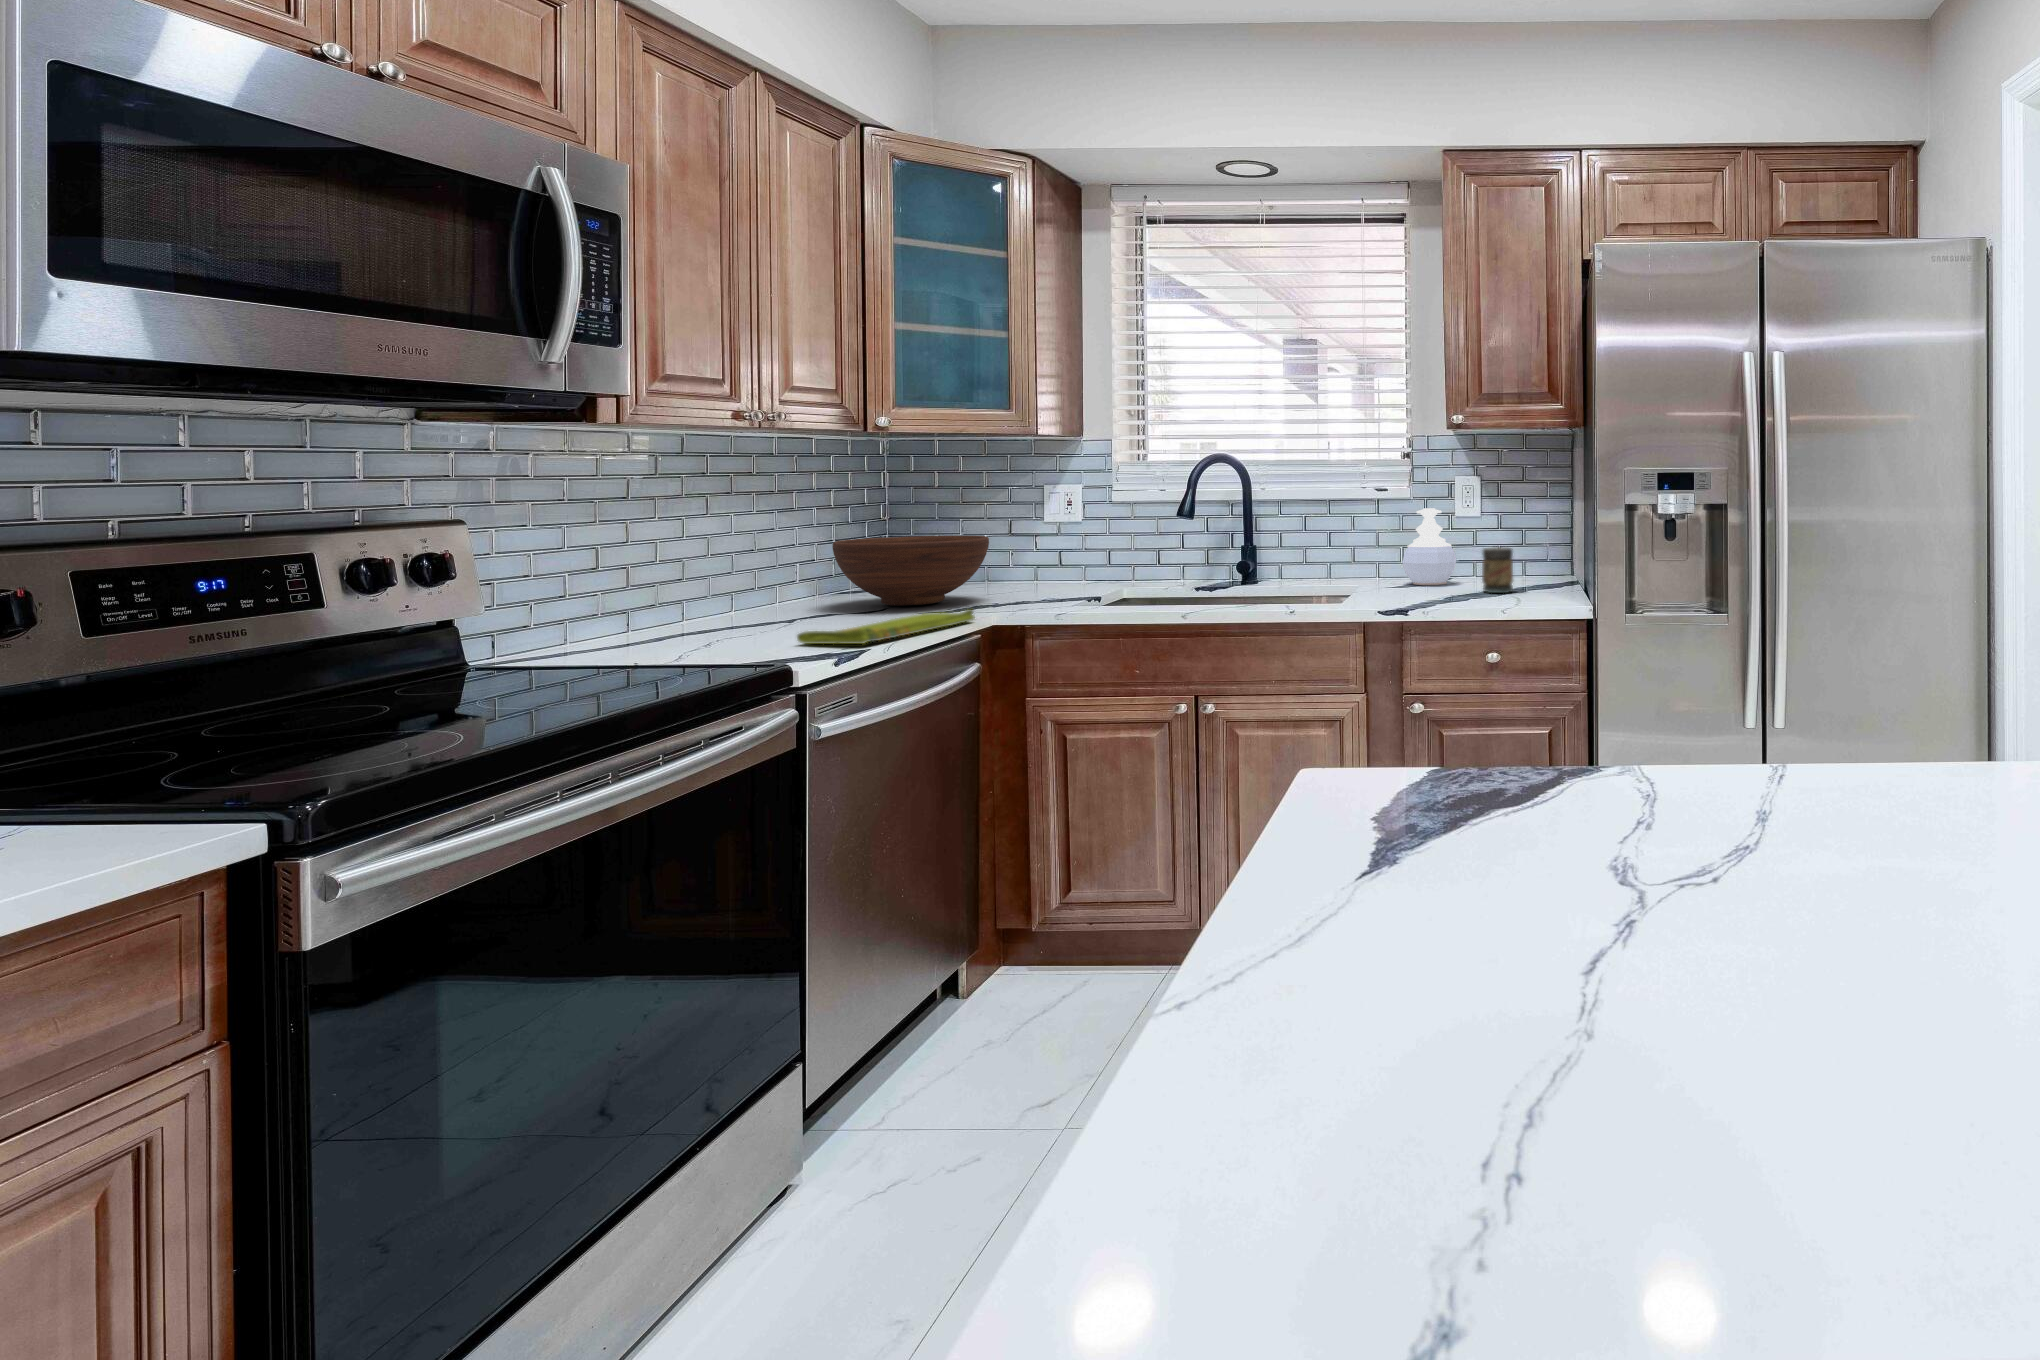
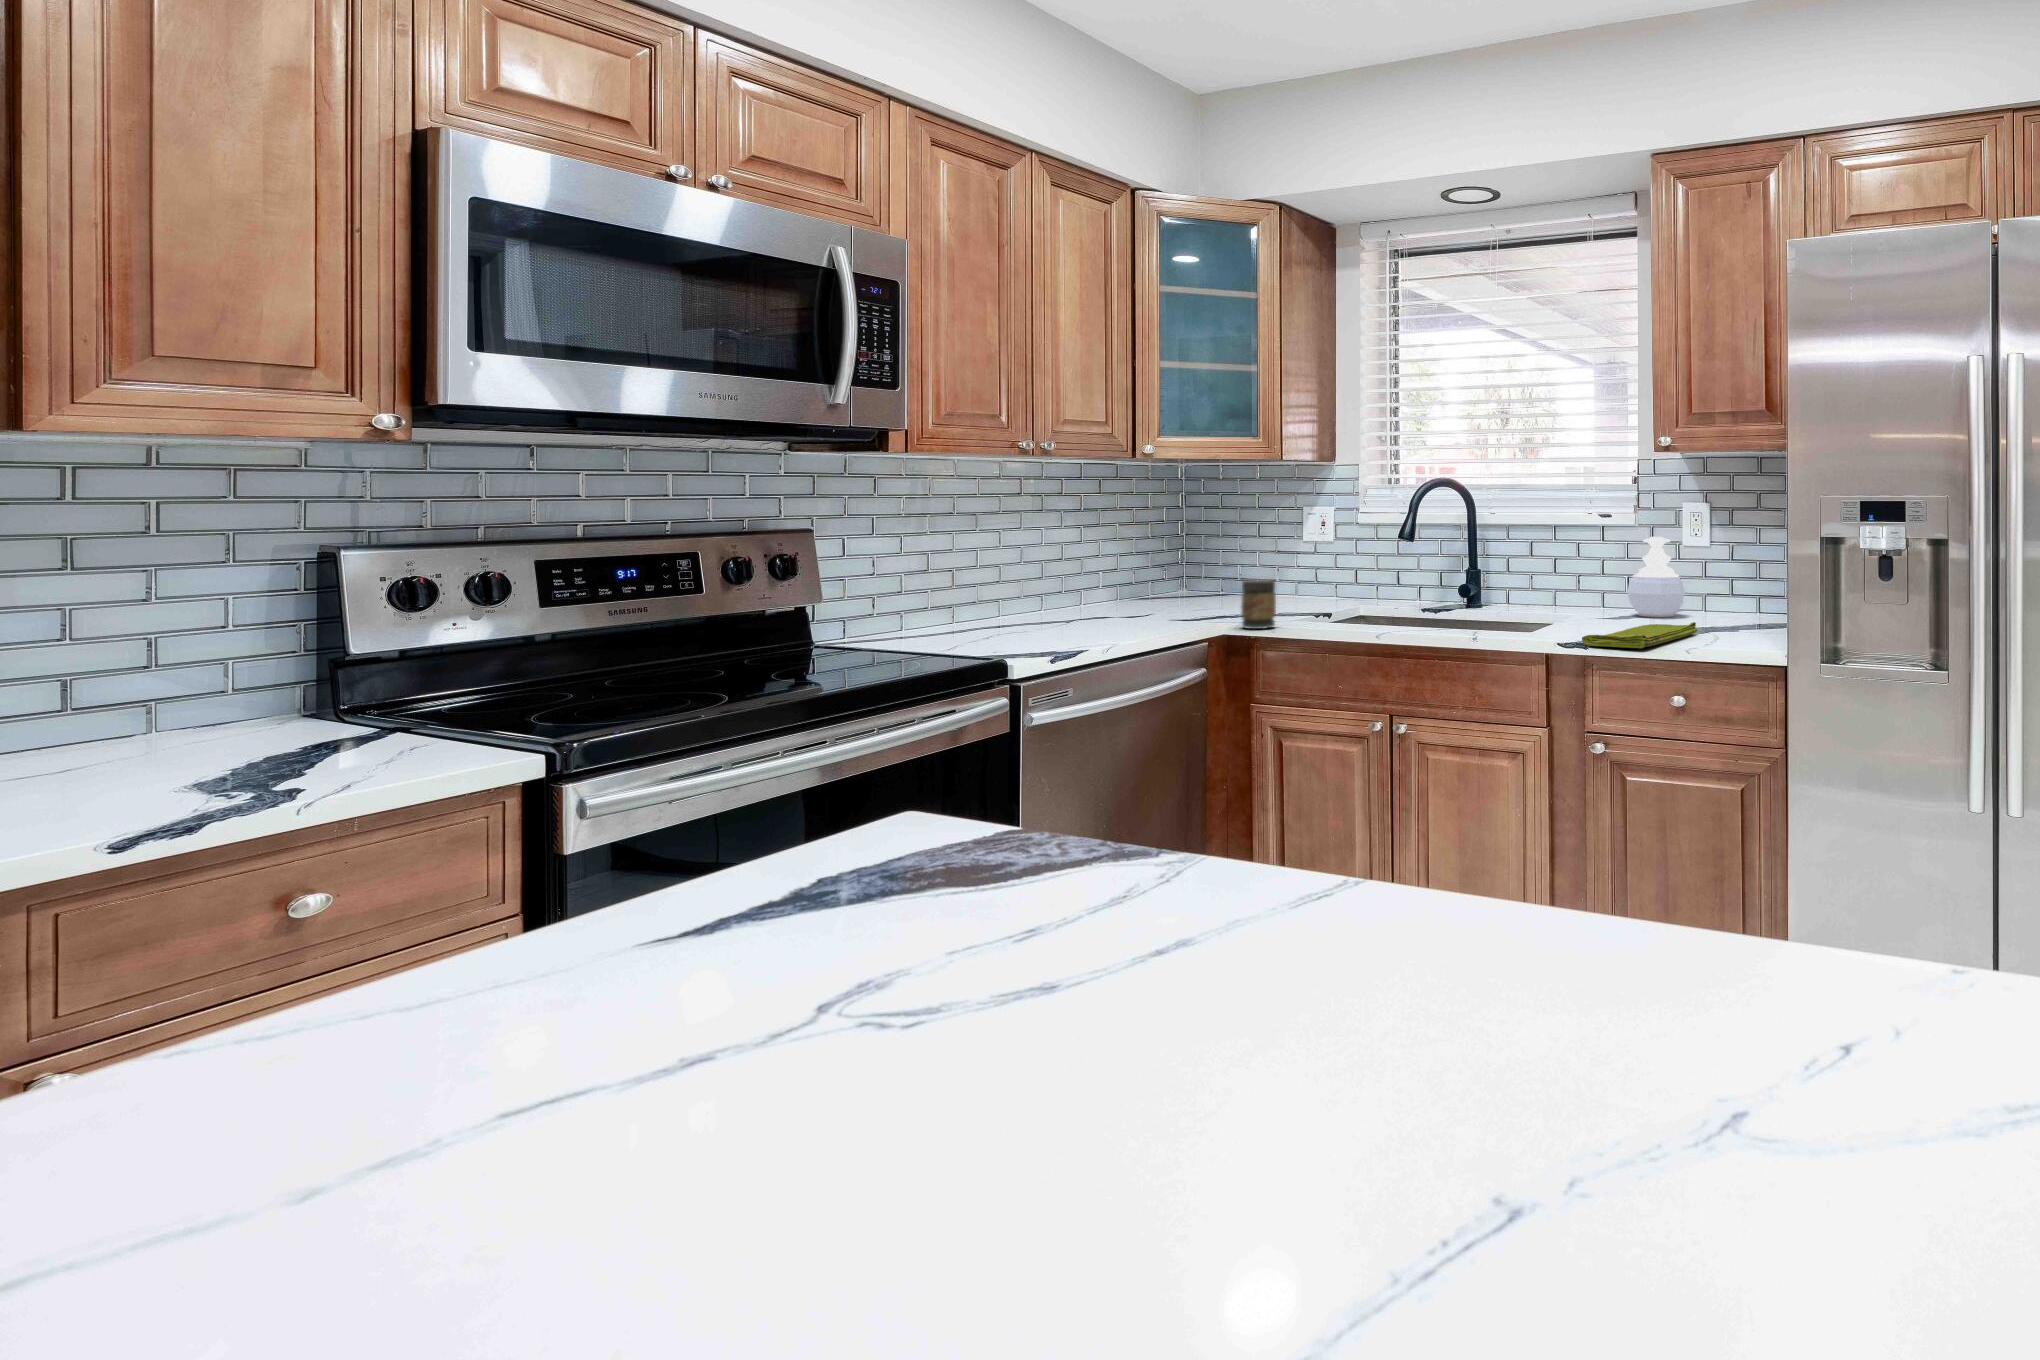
fruit bowl: present [833,536,989,606] -> none [1108,552,1237,614]
jar: present [1482,547,1513,593] -> present [1241,579,1276,629]
dish towel: present [797,609,975,644] -> present [1582,622,1697,648]

